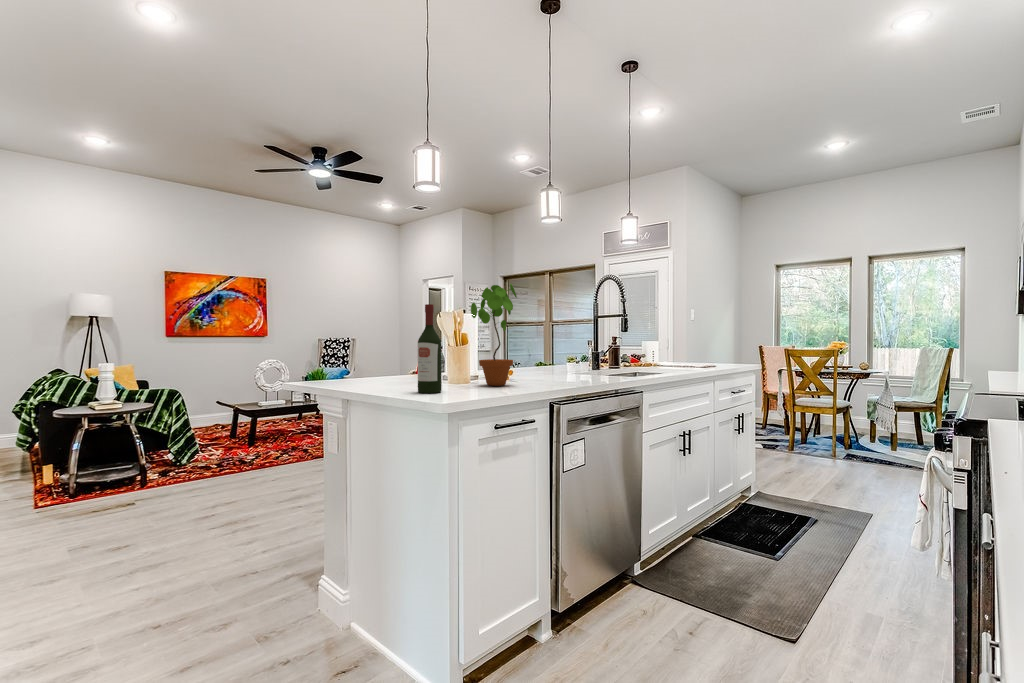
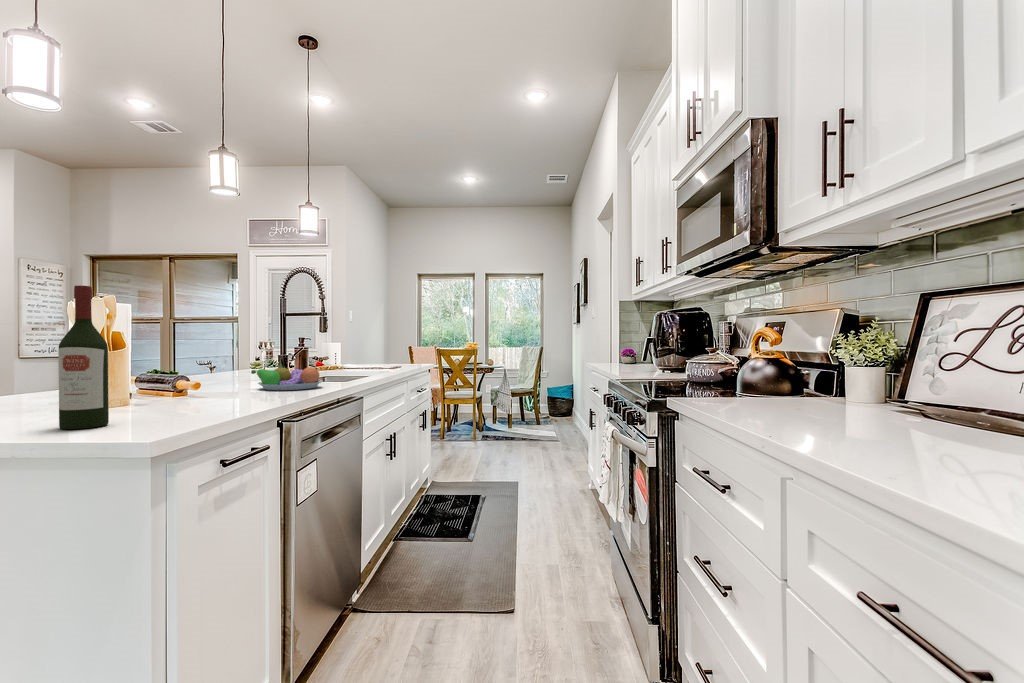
potted plant: present [471,284,517,386] -> none [143,266,219,407]
fruit bowl: none [555,358,609,380] -> present [251,364,322,390]

